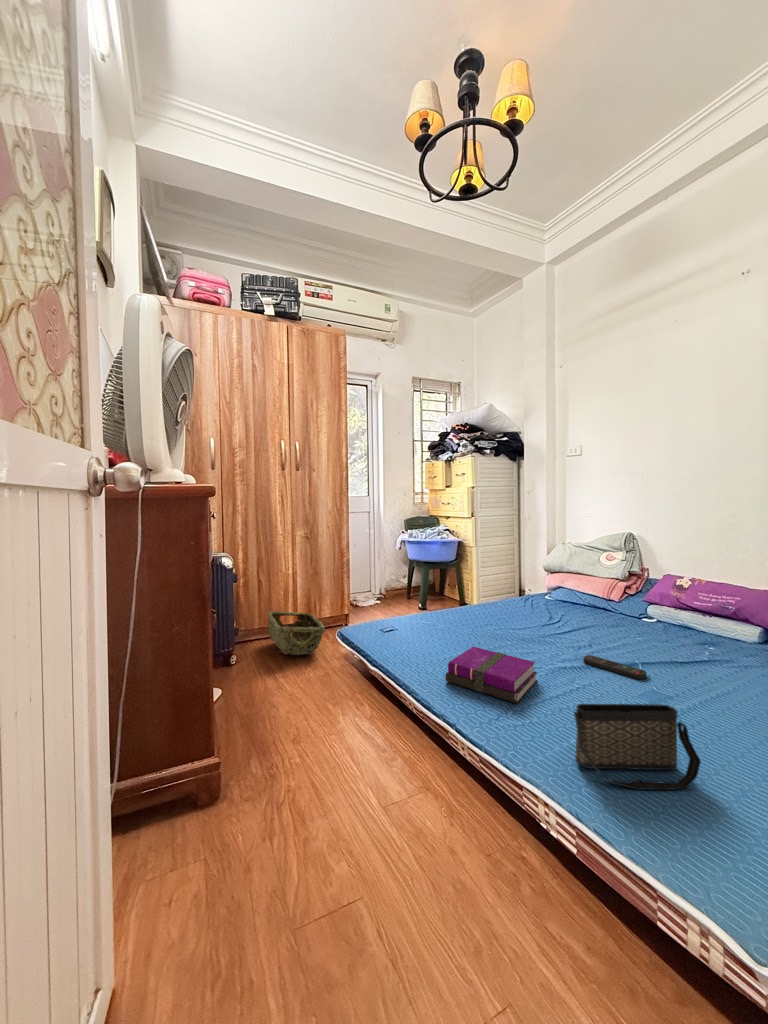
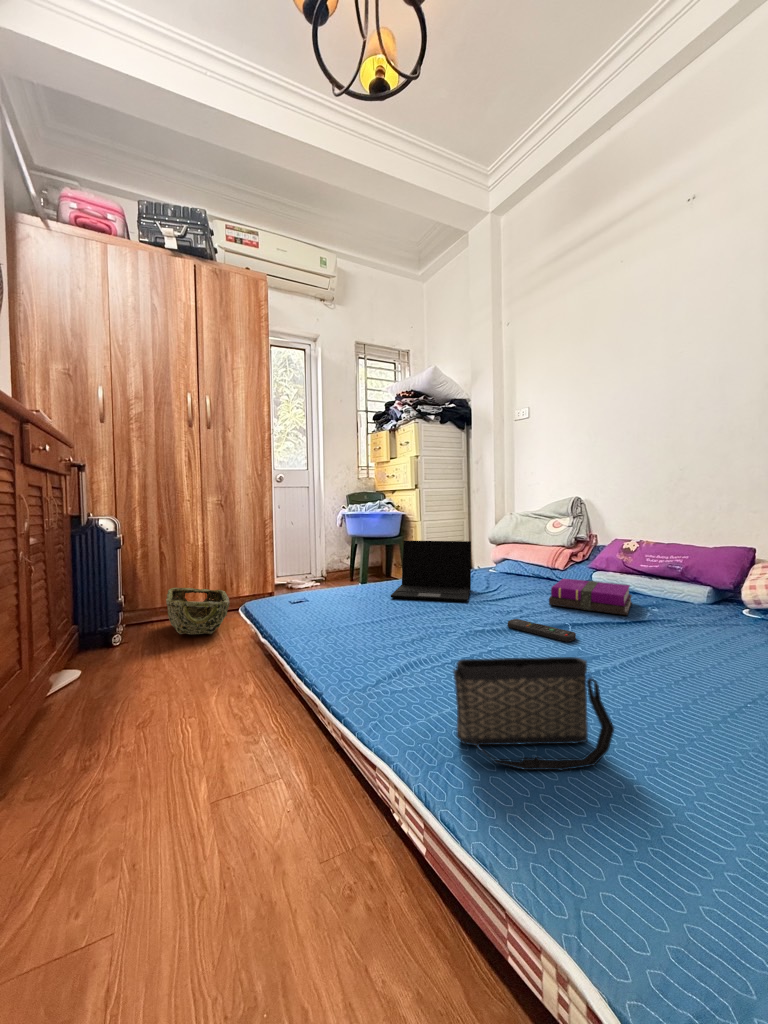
laptop: none [469,574,540,634] -> present [391,540,471,602]
notebook: present [445,647,537,703] -> present [549,579,632,615]

